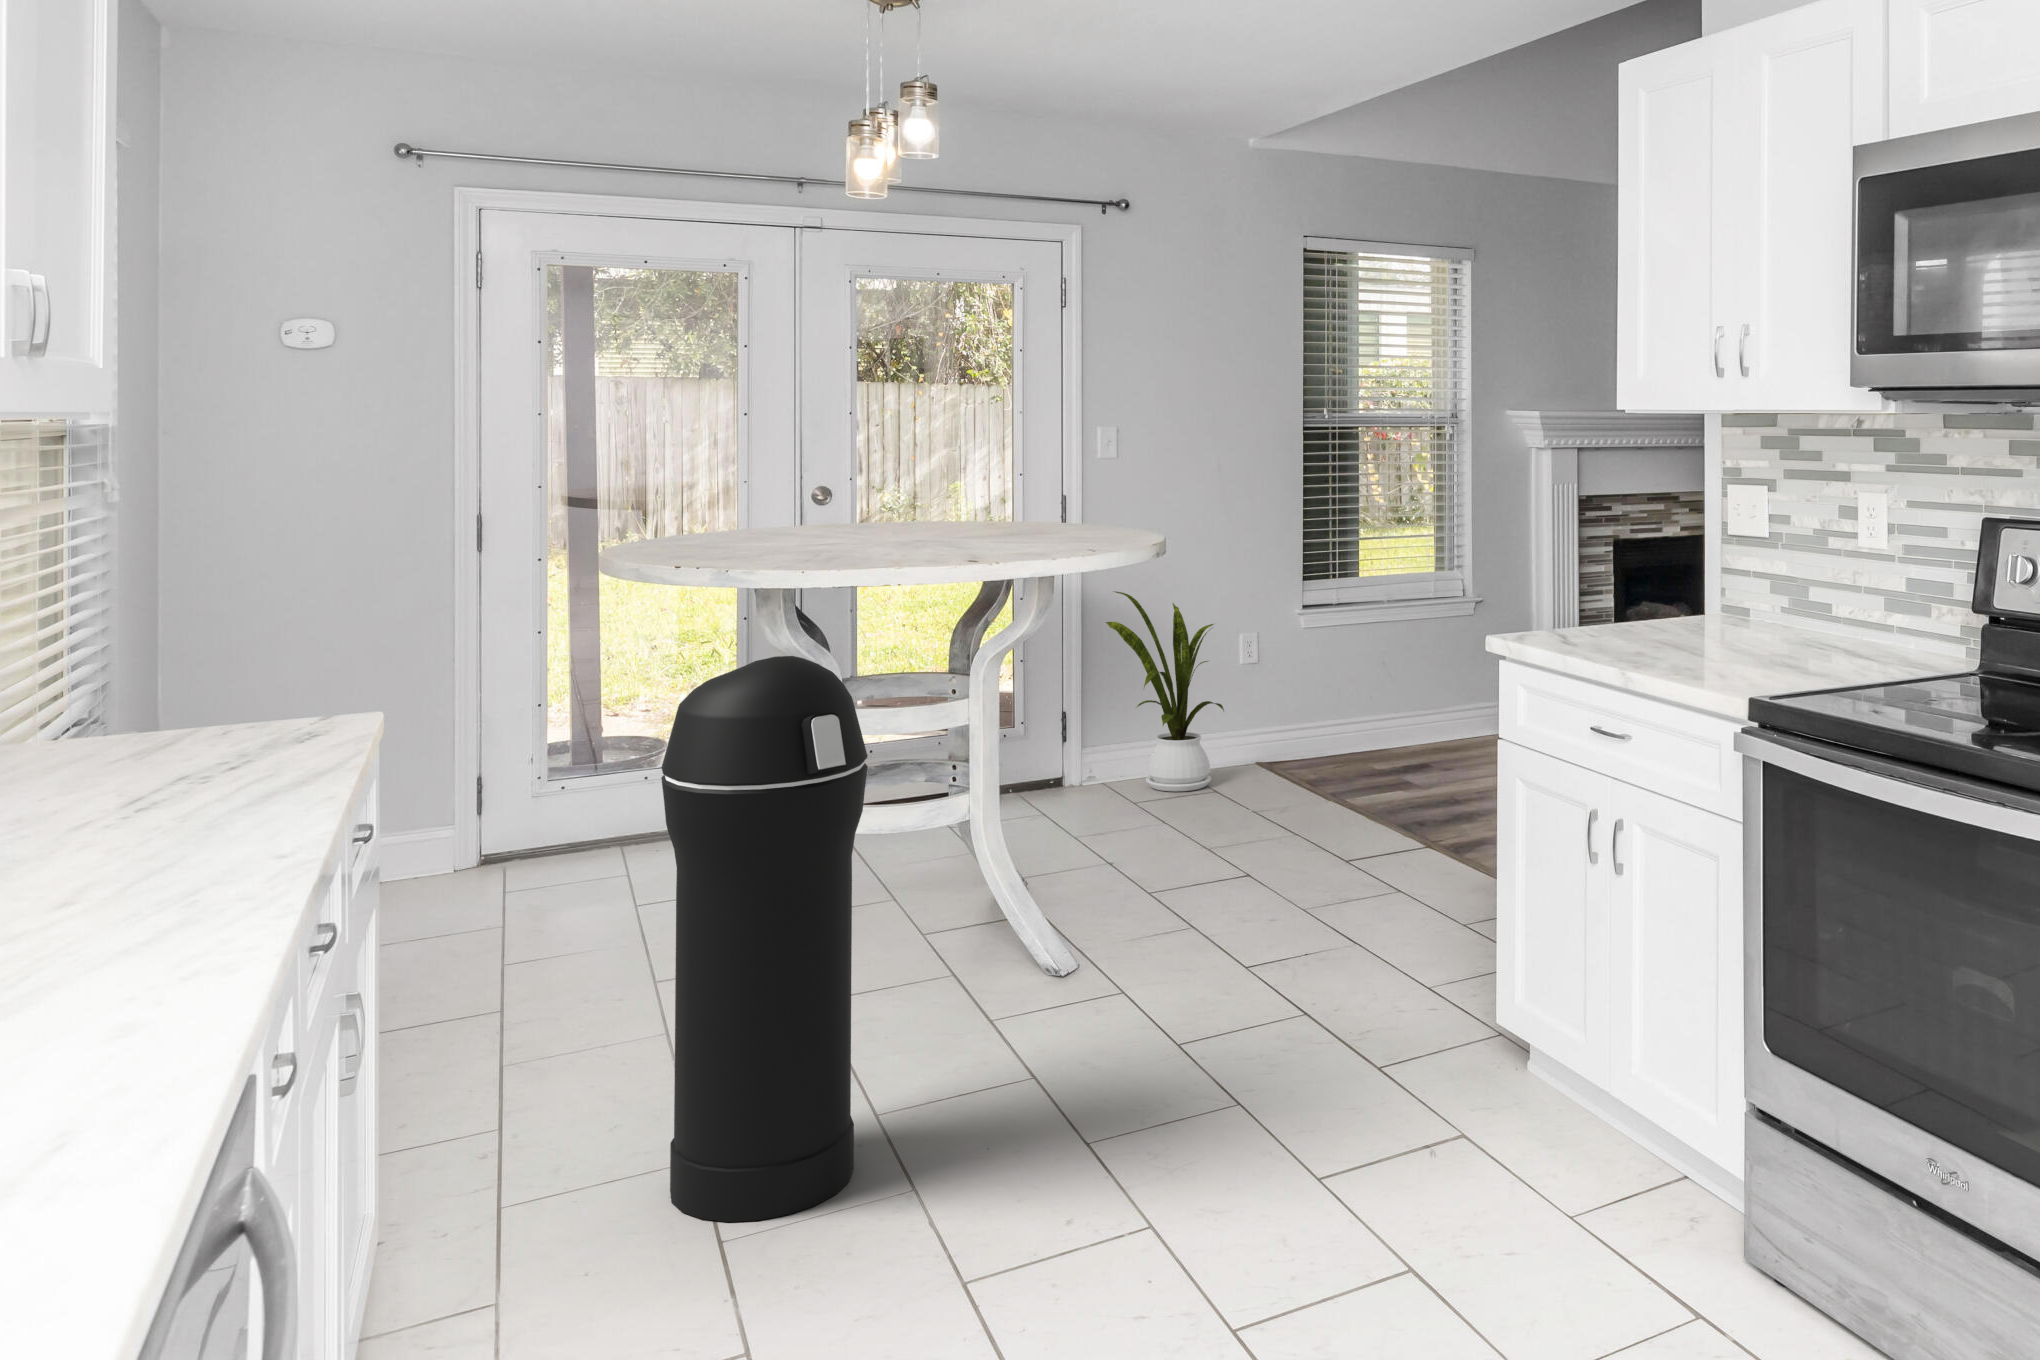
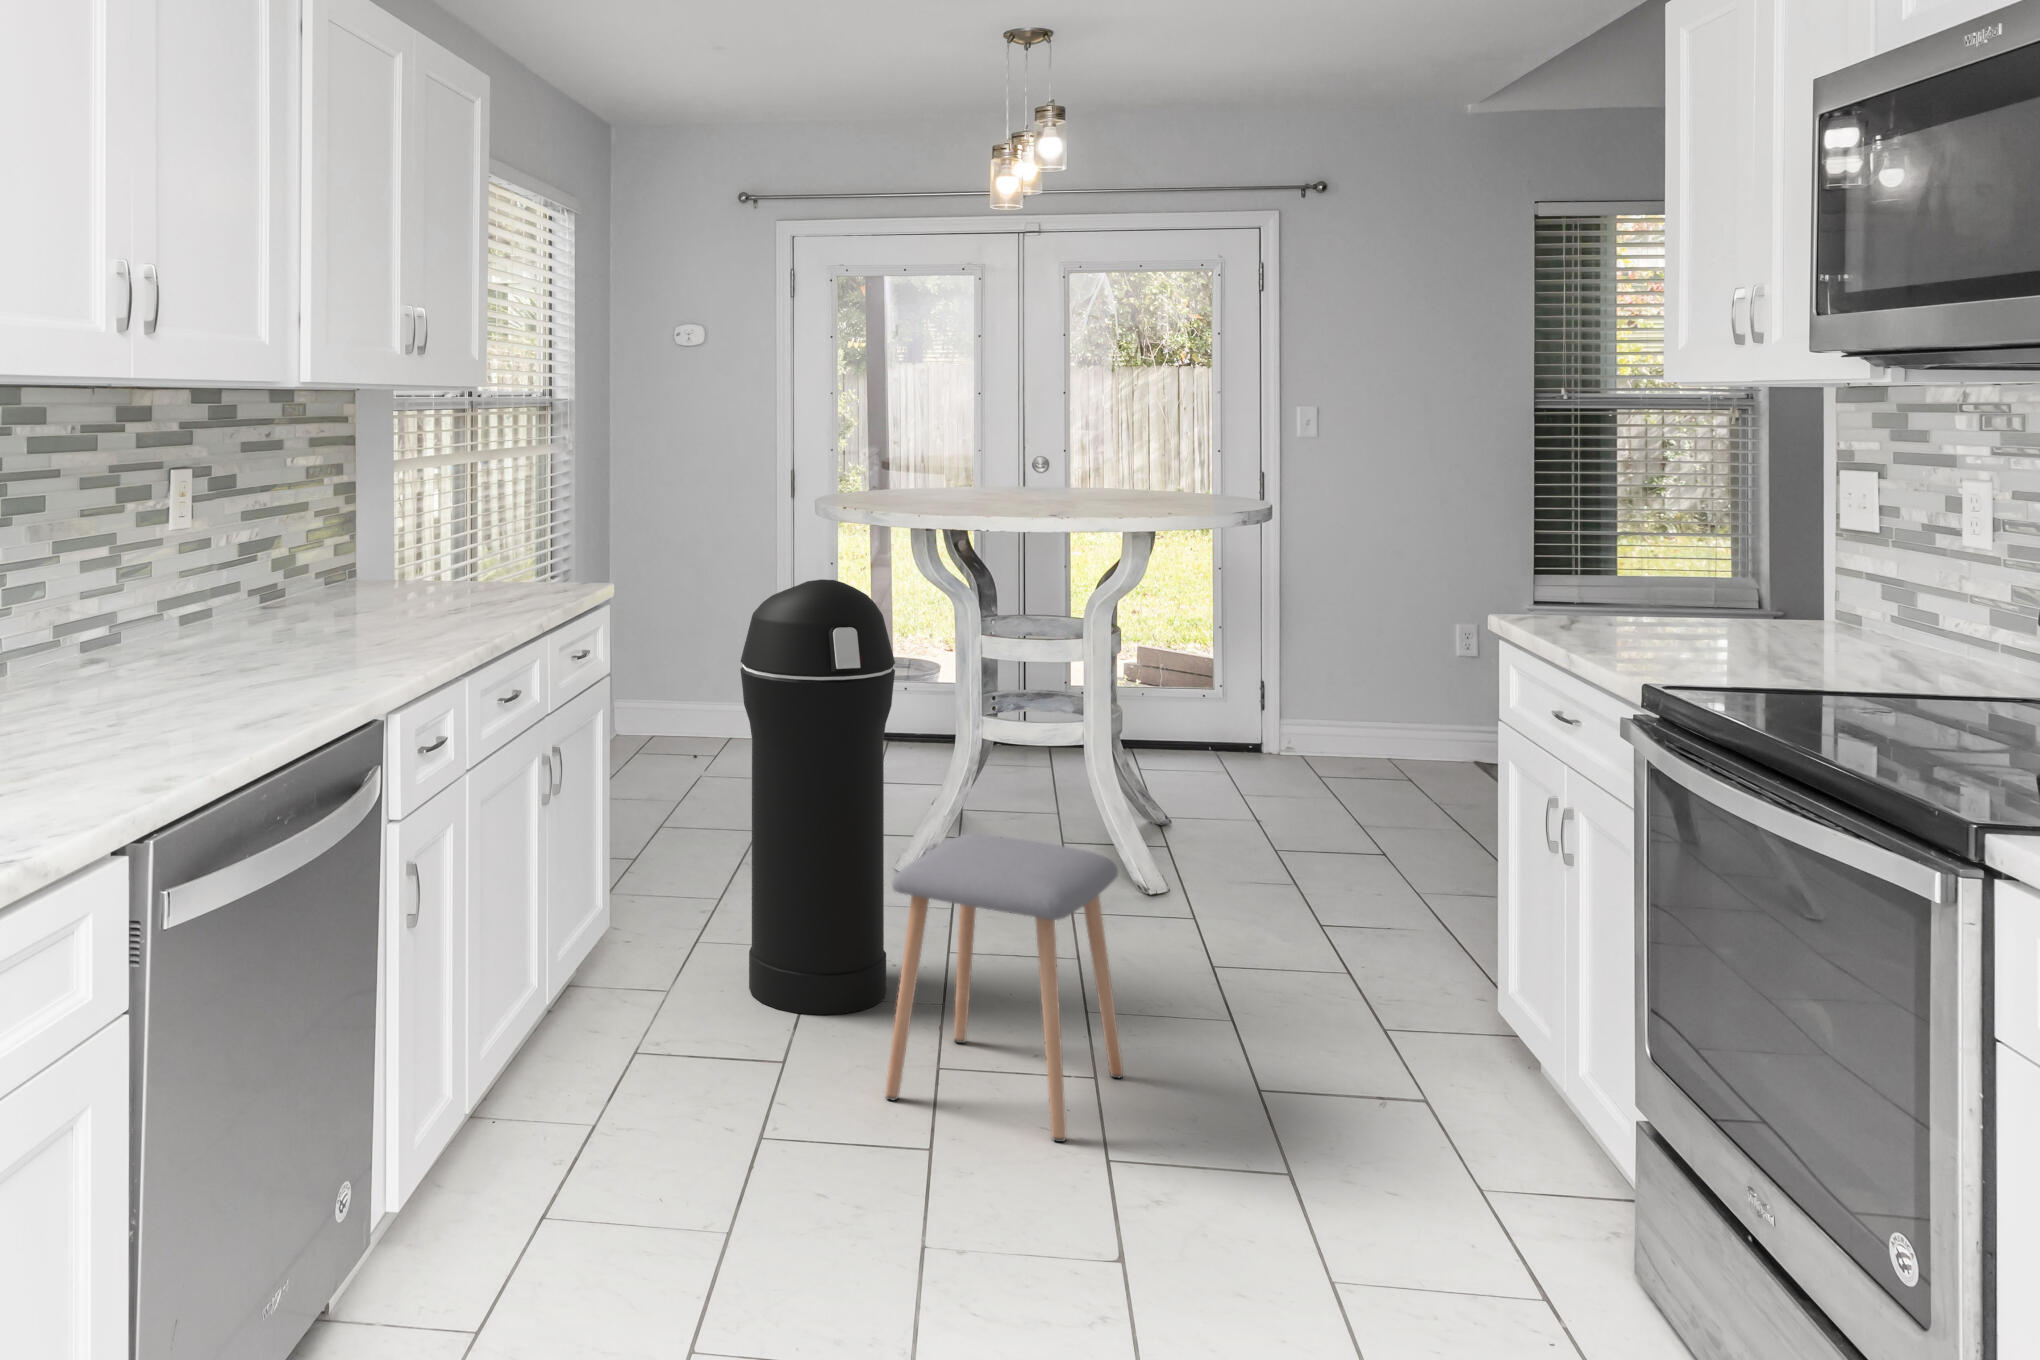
house plant: present [1106,592,1224,792] -> none [1302,567,1434,771]
stool: none [939,946,1179,1306] -> present [886,834,1123,1142]

